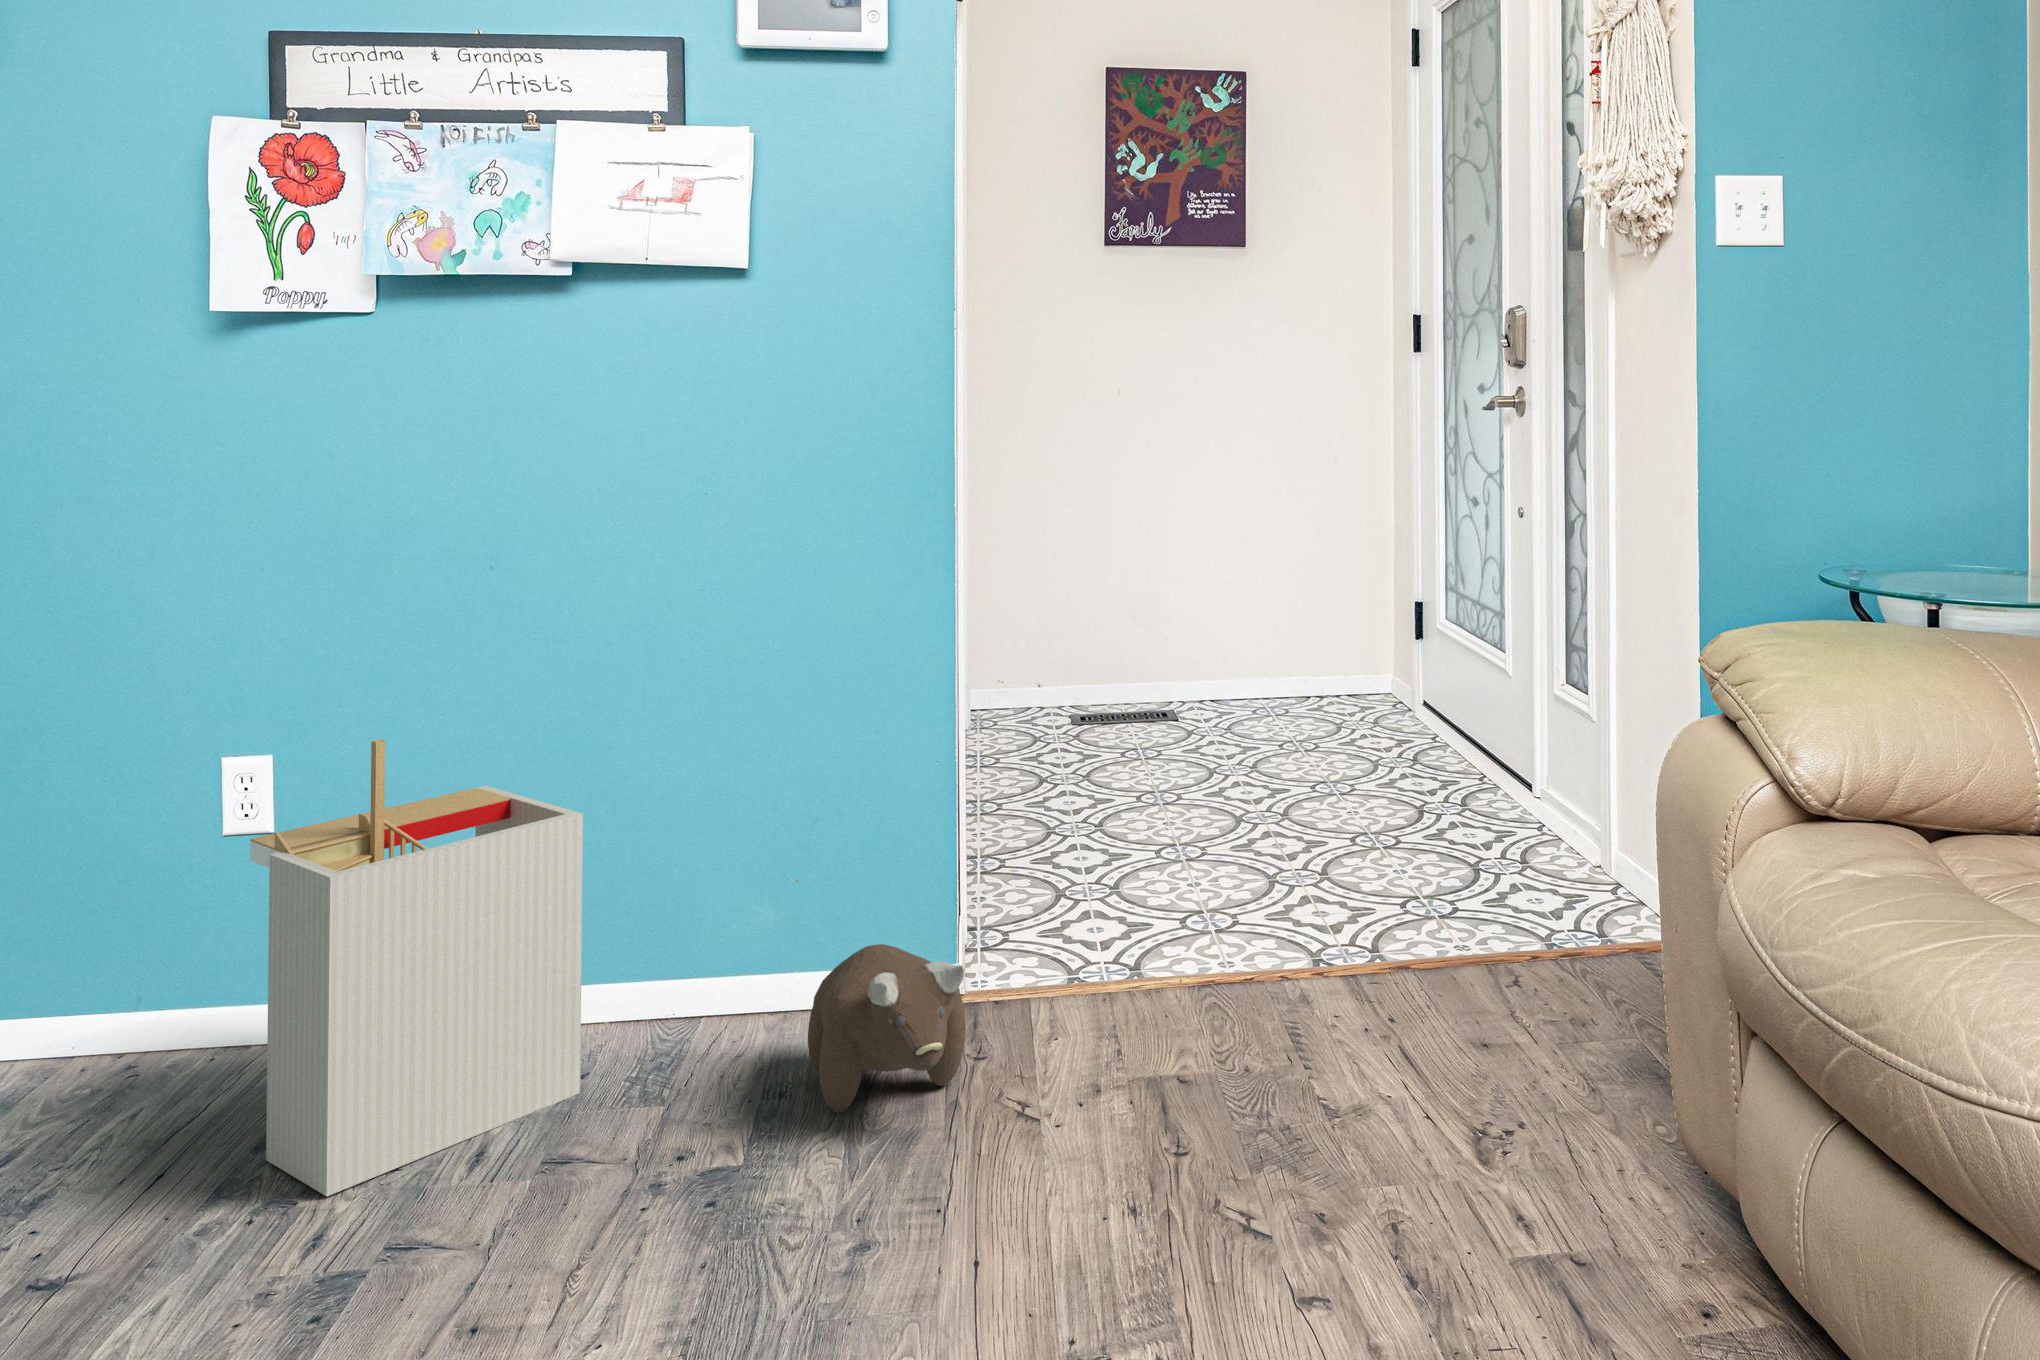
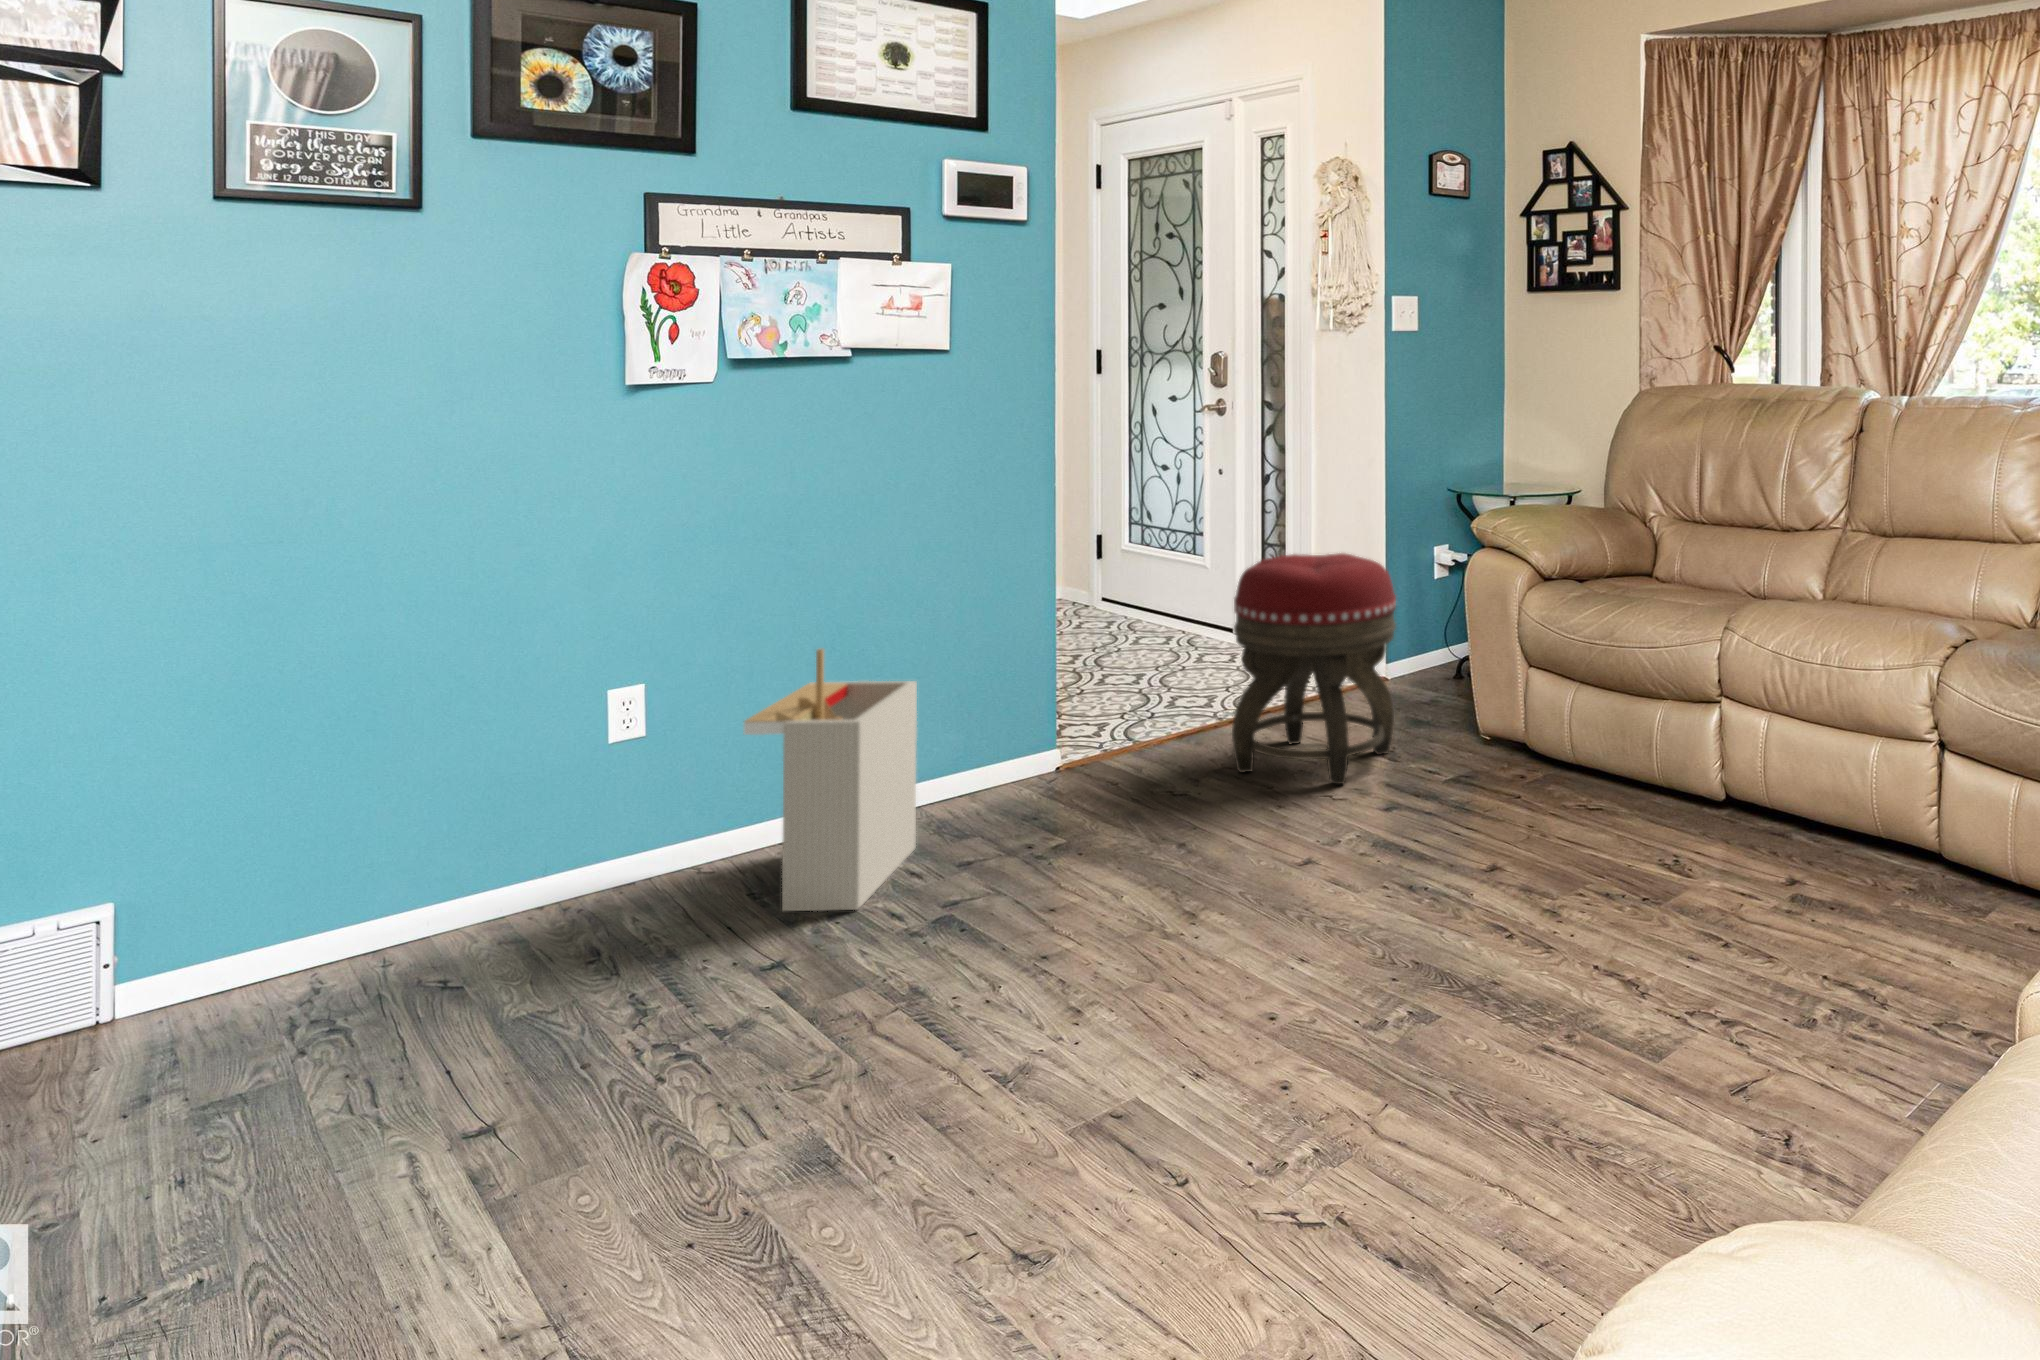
footstool: none [1174,674,1512,1185] -> present [1232,553,1396,784]
plush toy: present [808,944,966,1112] -> none [1039,725,1152,818]

